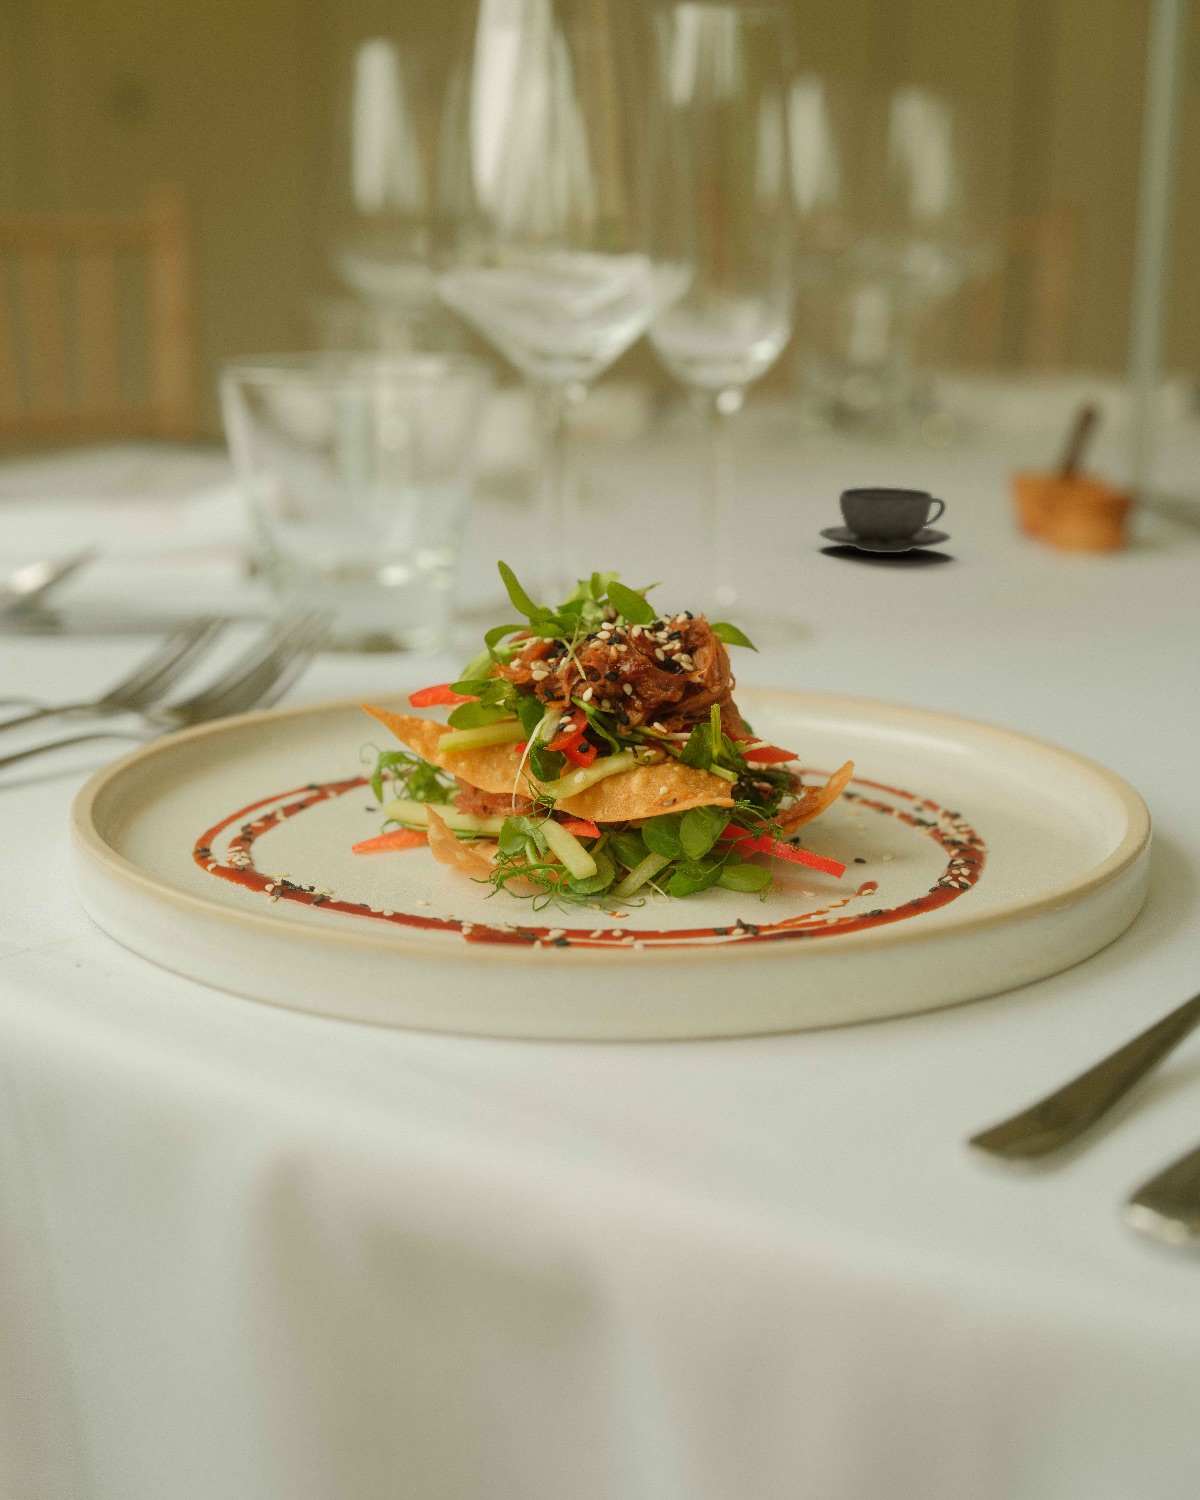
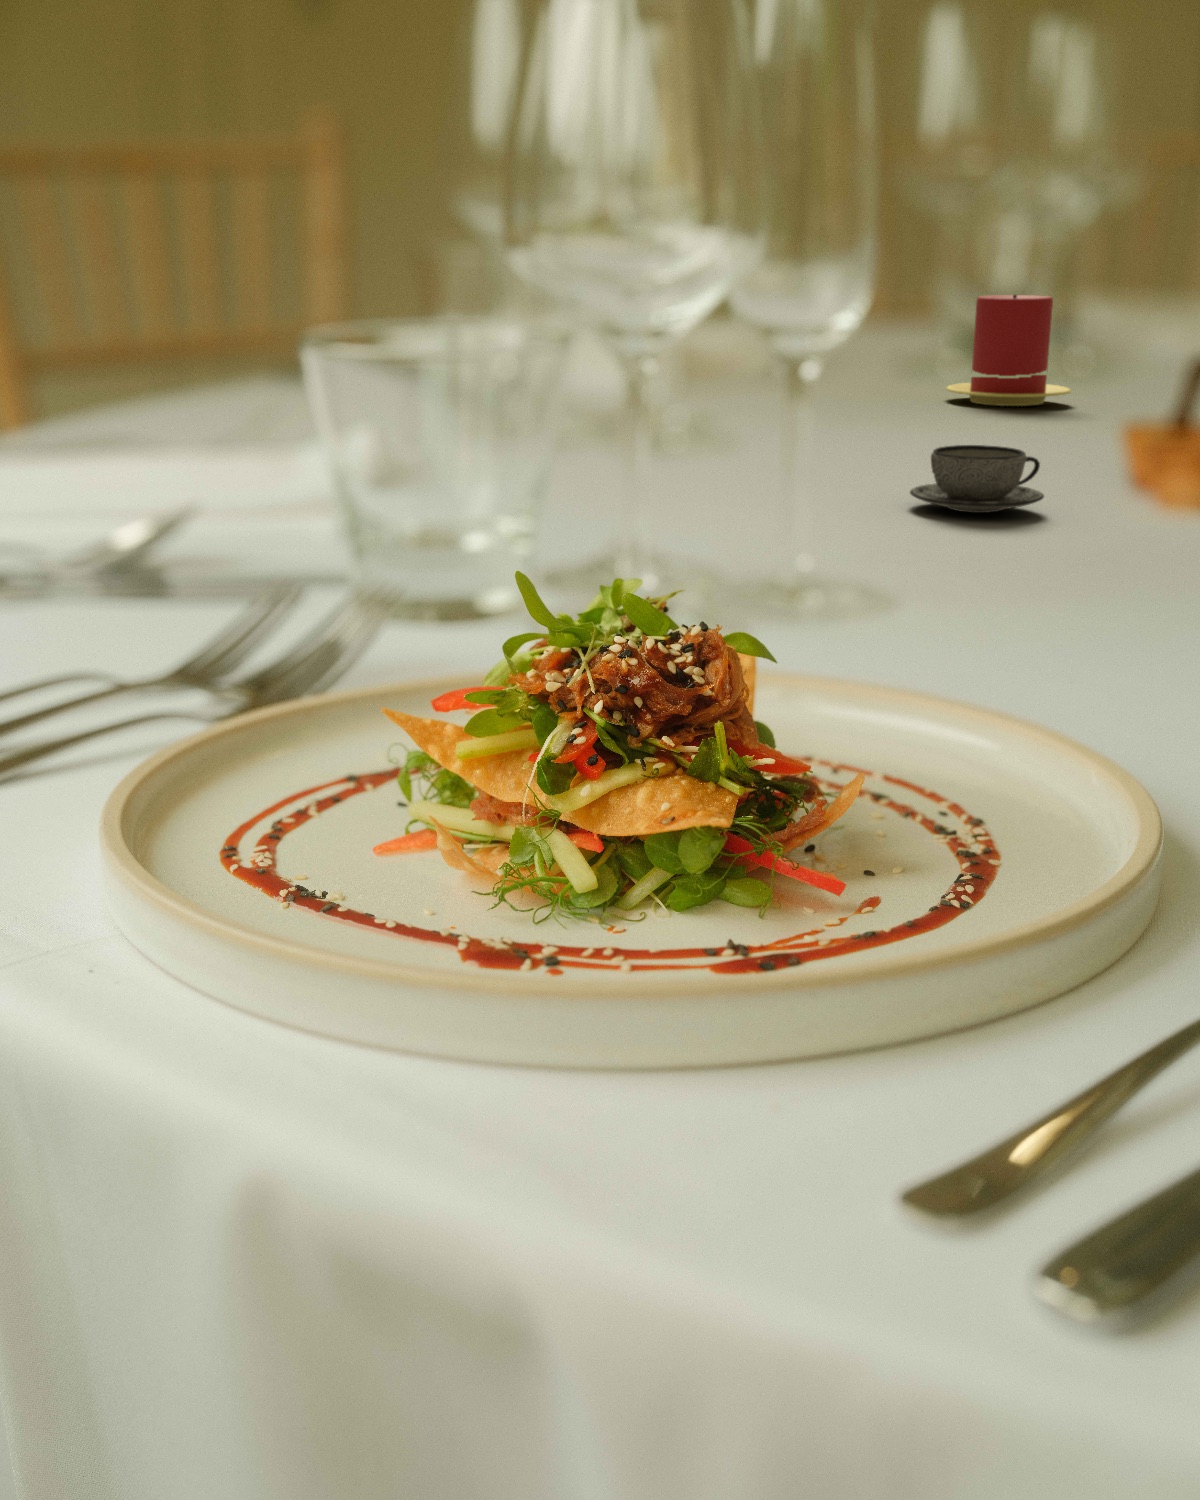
candle: none [833,354,955,462] -> present [946,295,1071,406]

